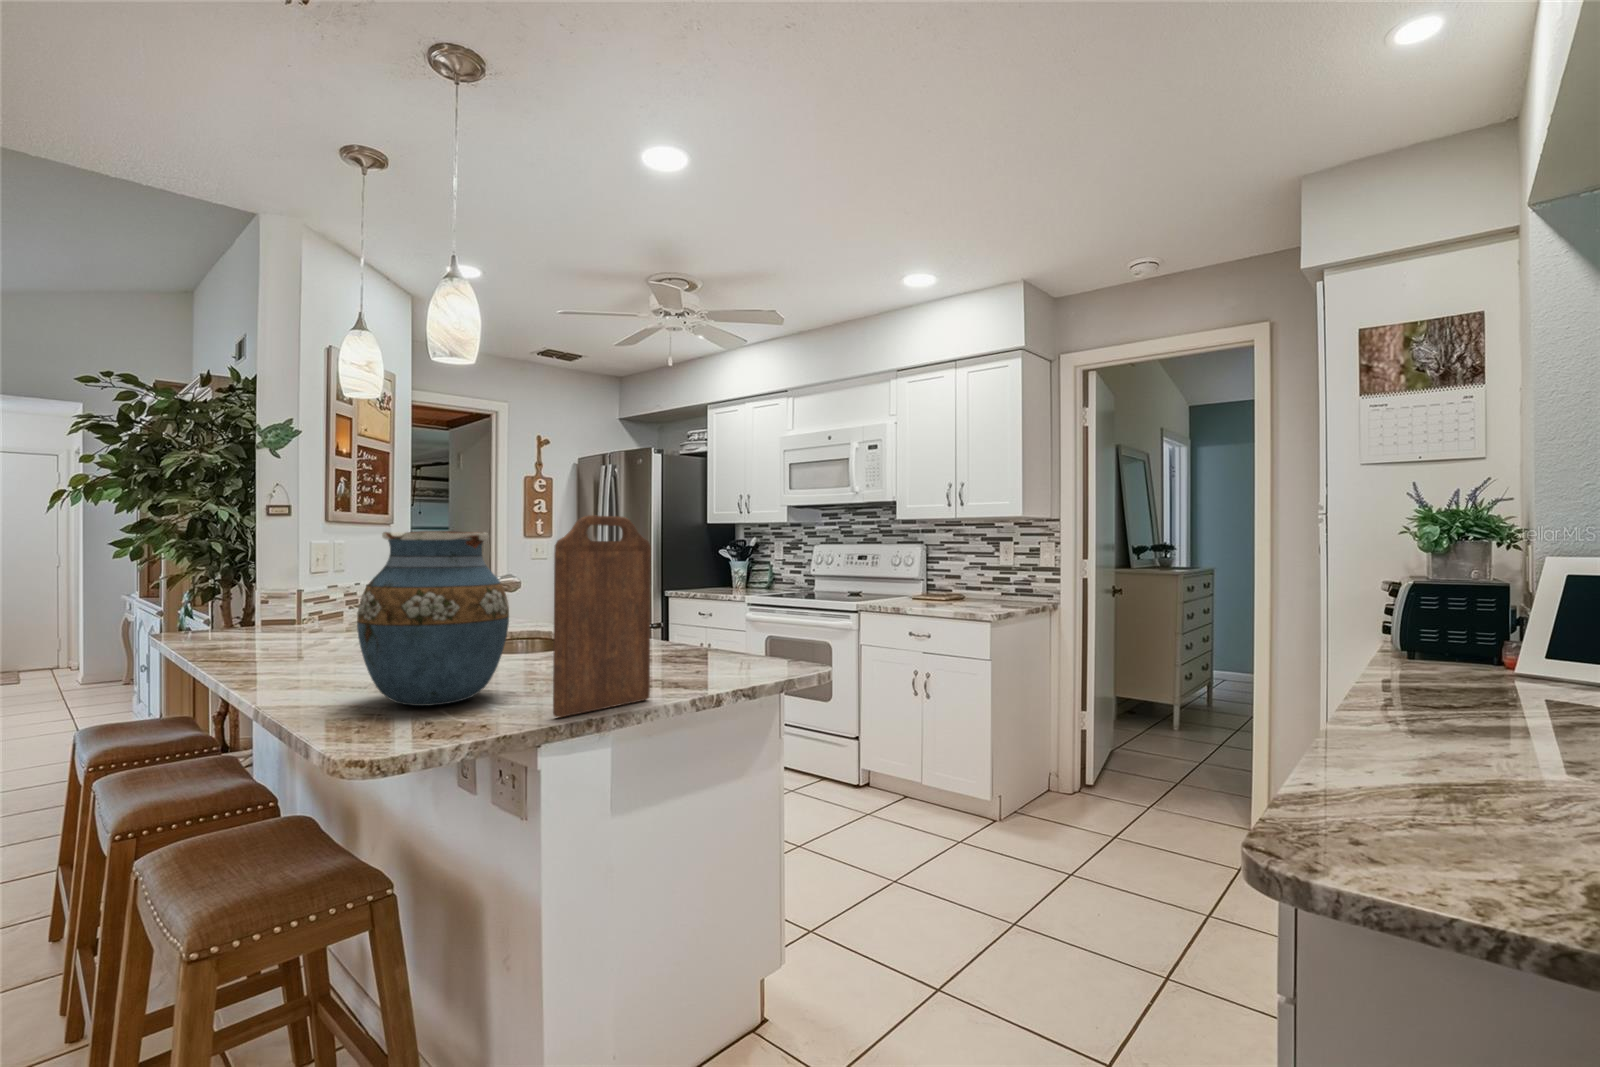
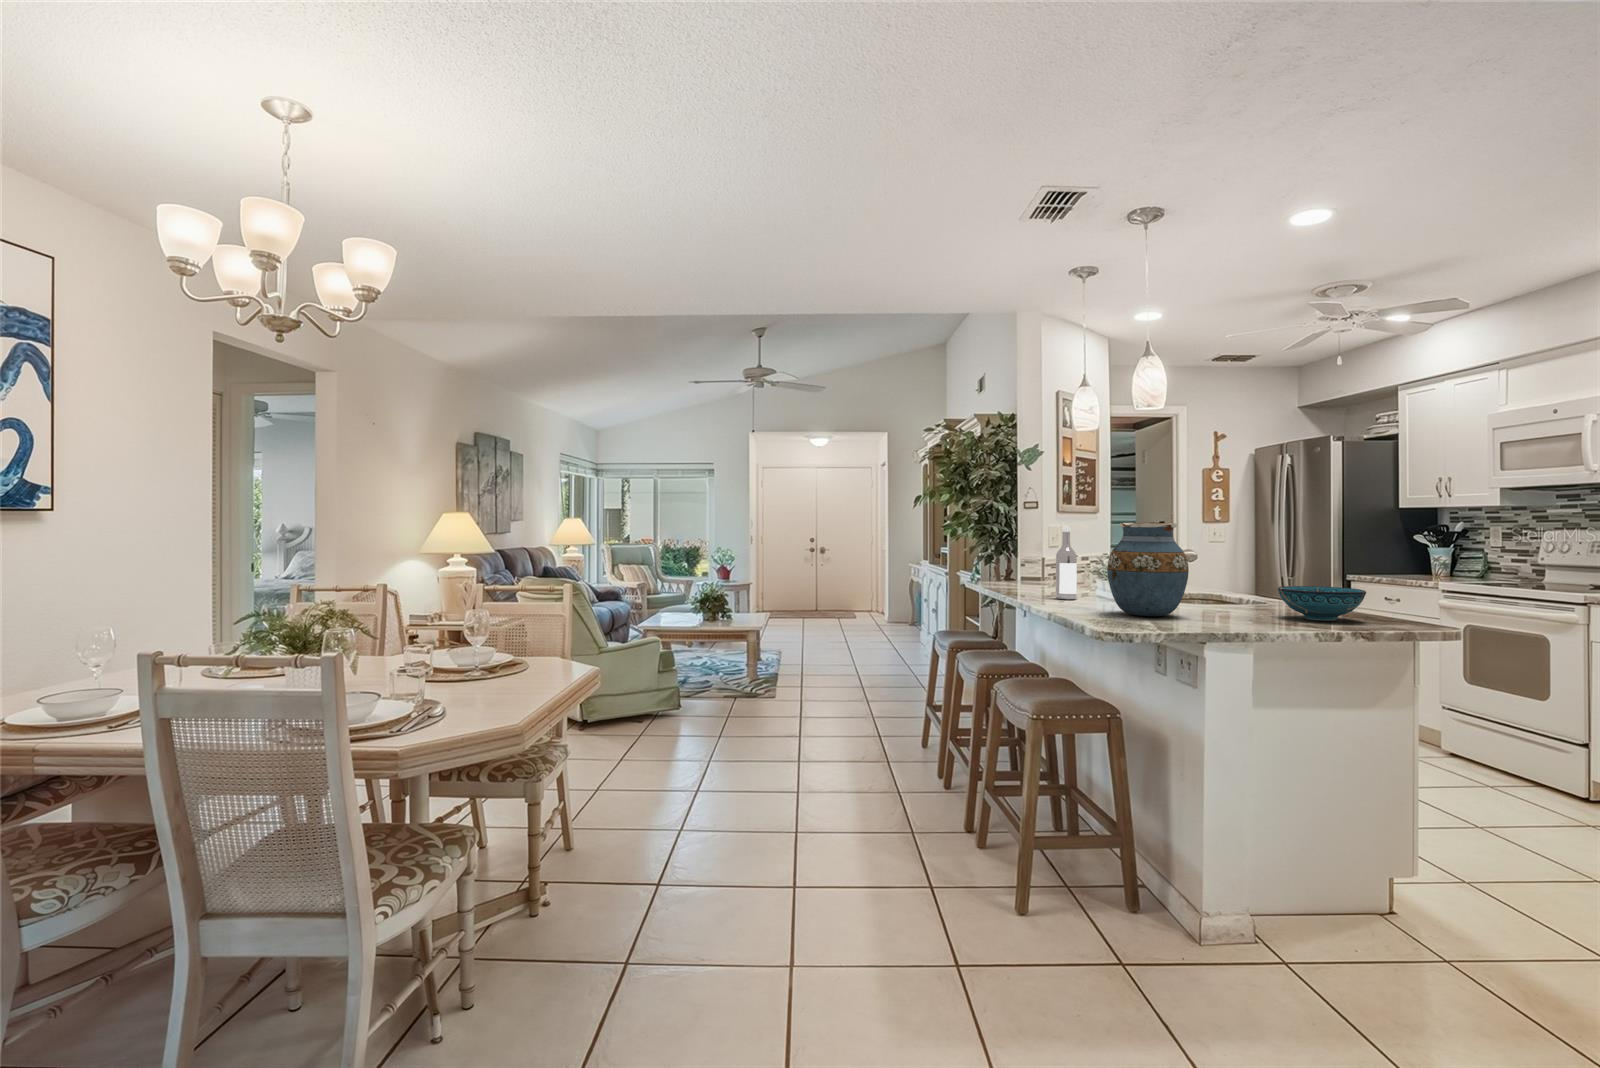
cutting board: present [553,515,651,718] -> none [1214,514,1280,626]
wine bottle: none [276,541,319,673] -> present [1056,527,1077,600]
decorative bowl: none [638,622,745,674] -> present [1278,586,1366,621]

